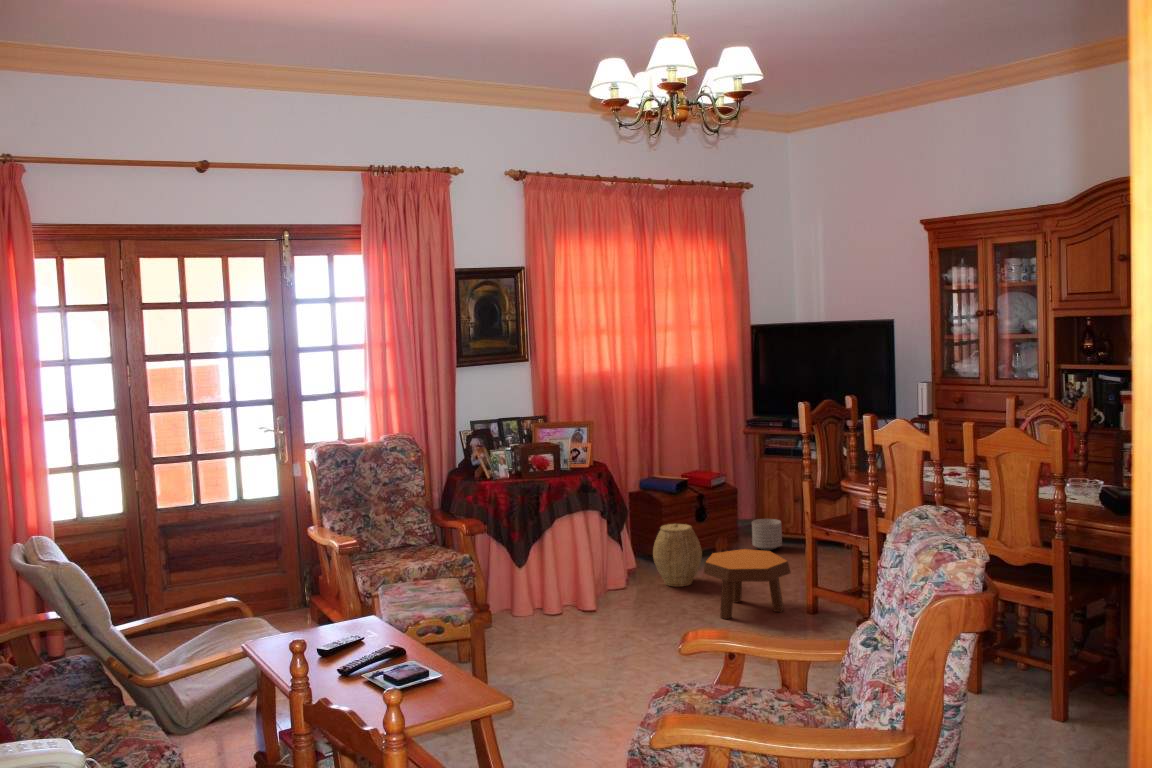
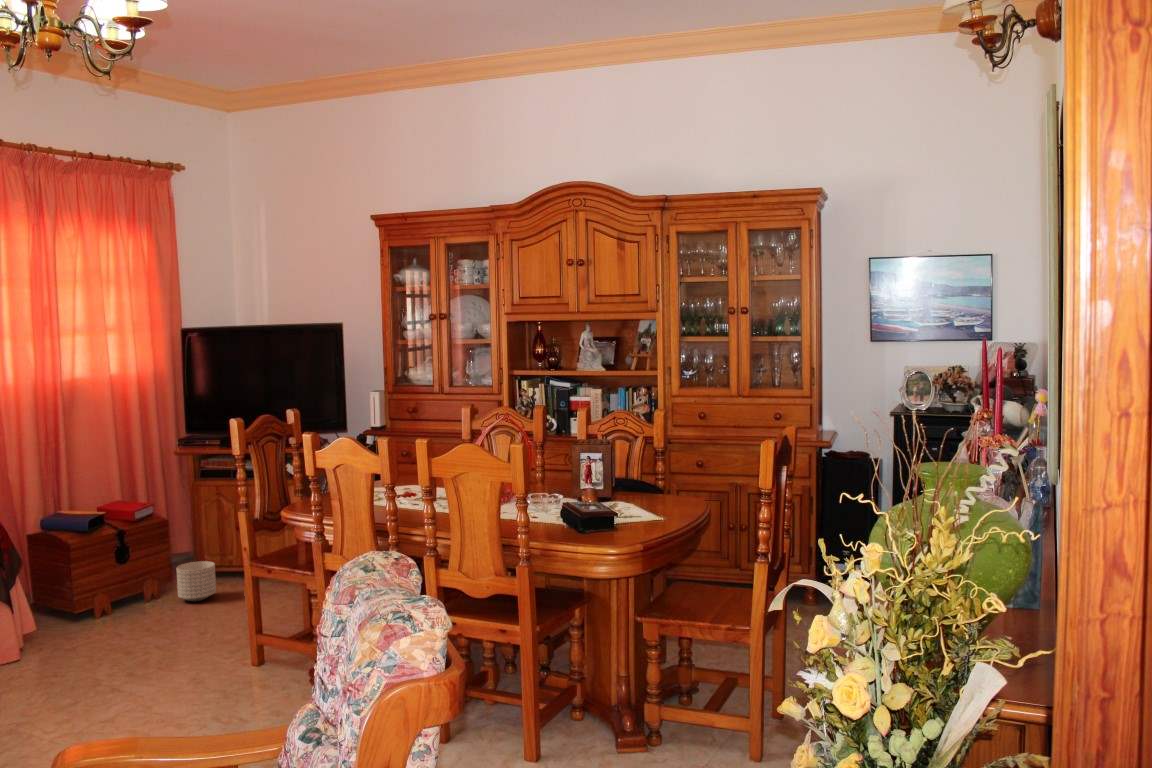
woven basket: present [653,524,702,587] -> none [27,584,101,670]
footstool: present [704,549,790,619] -> none [97,607,219,708]

